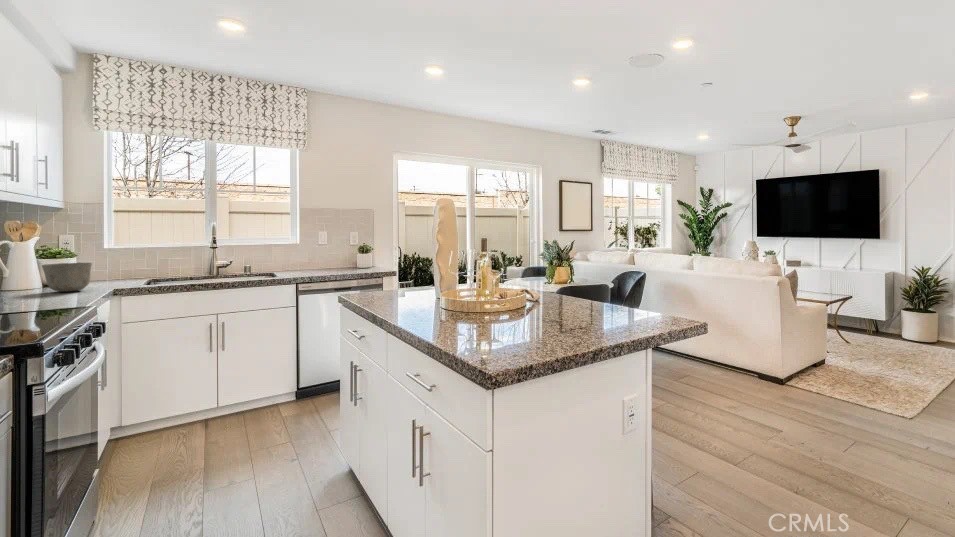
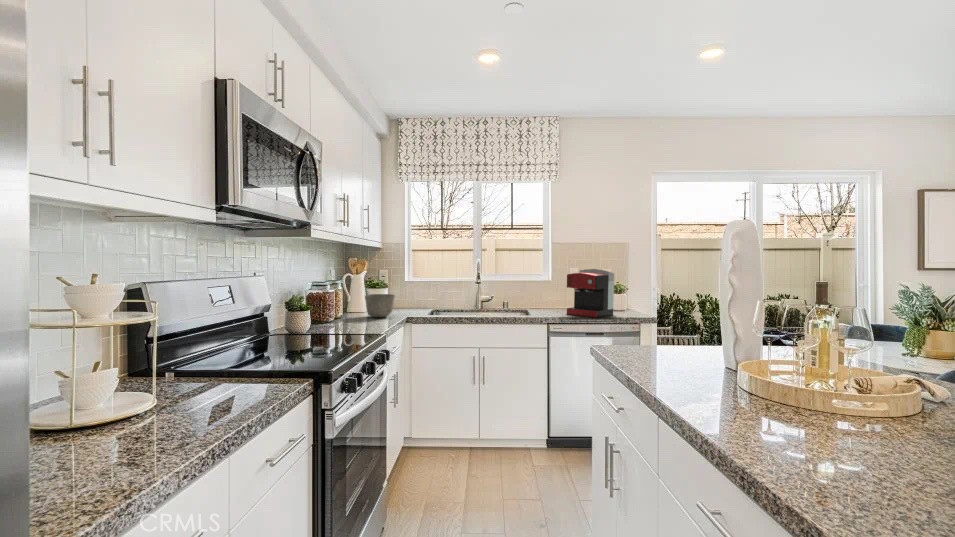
coffee maker: none [313,228,361,274] -> present [567,269,614,318]

